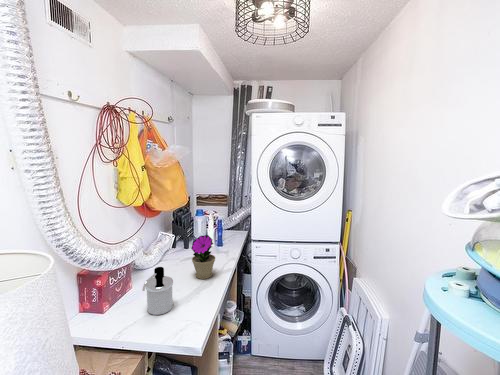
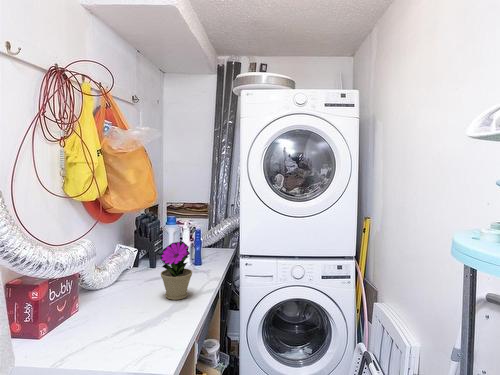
soap dispenser: present [142,267,173,315] -> none [95,275,136,339]

